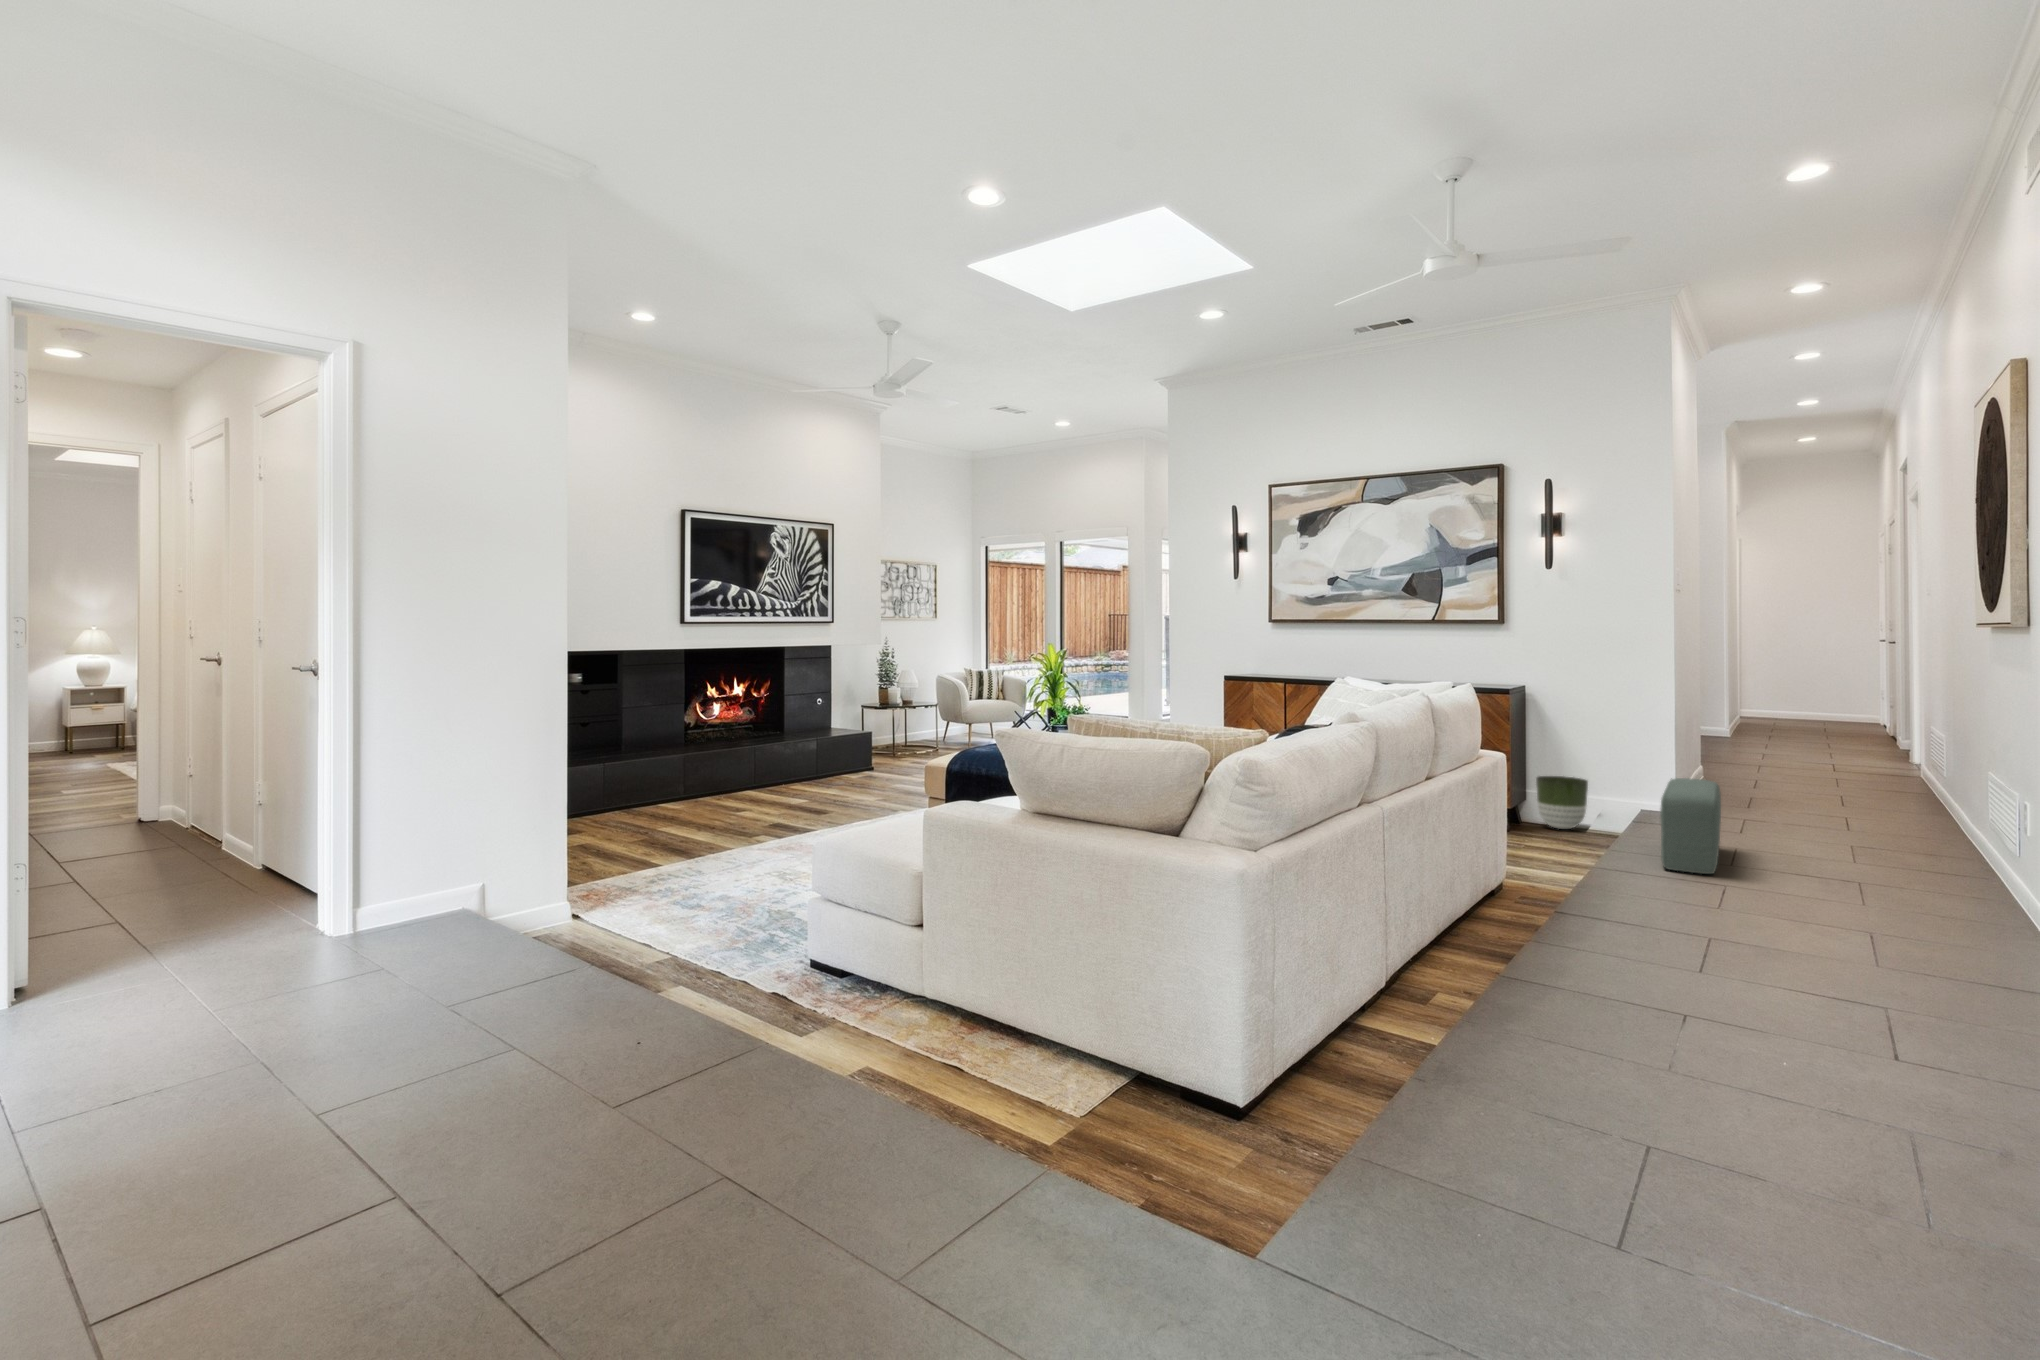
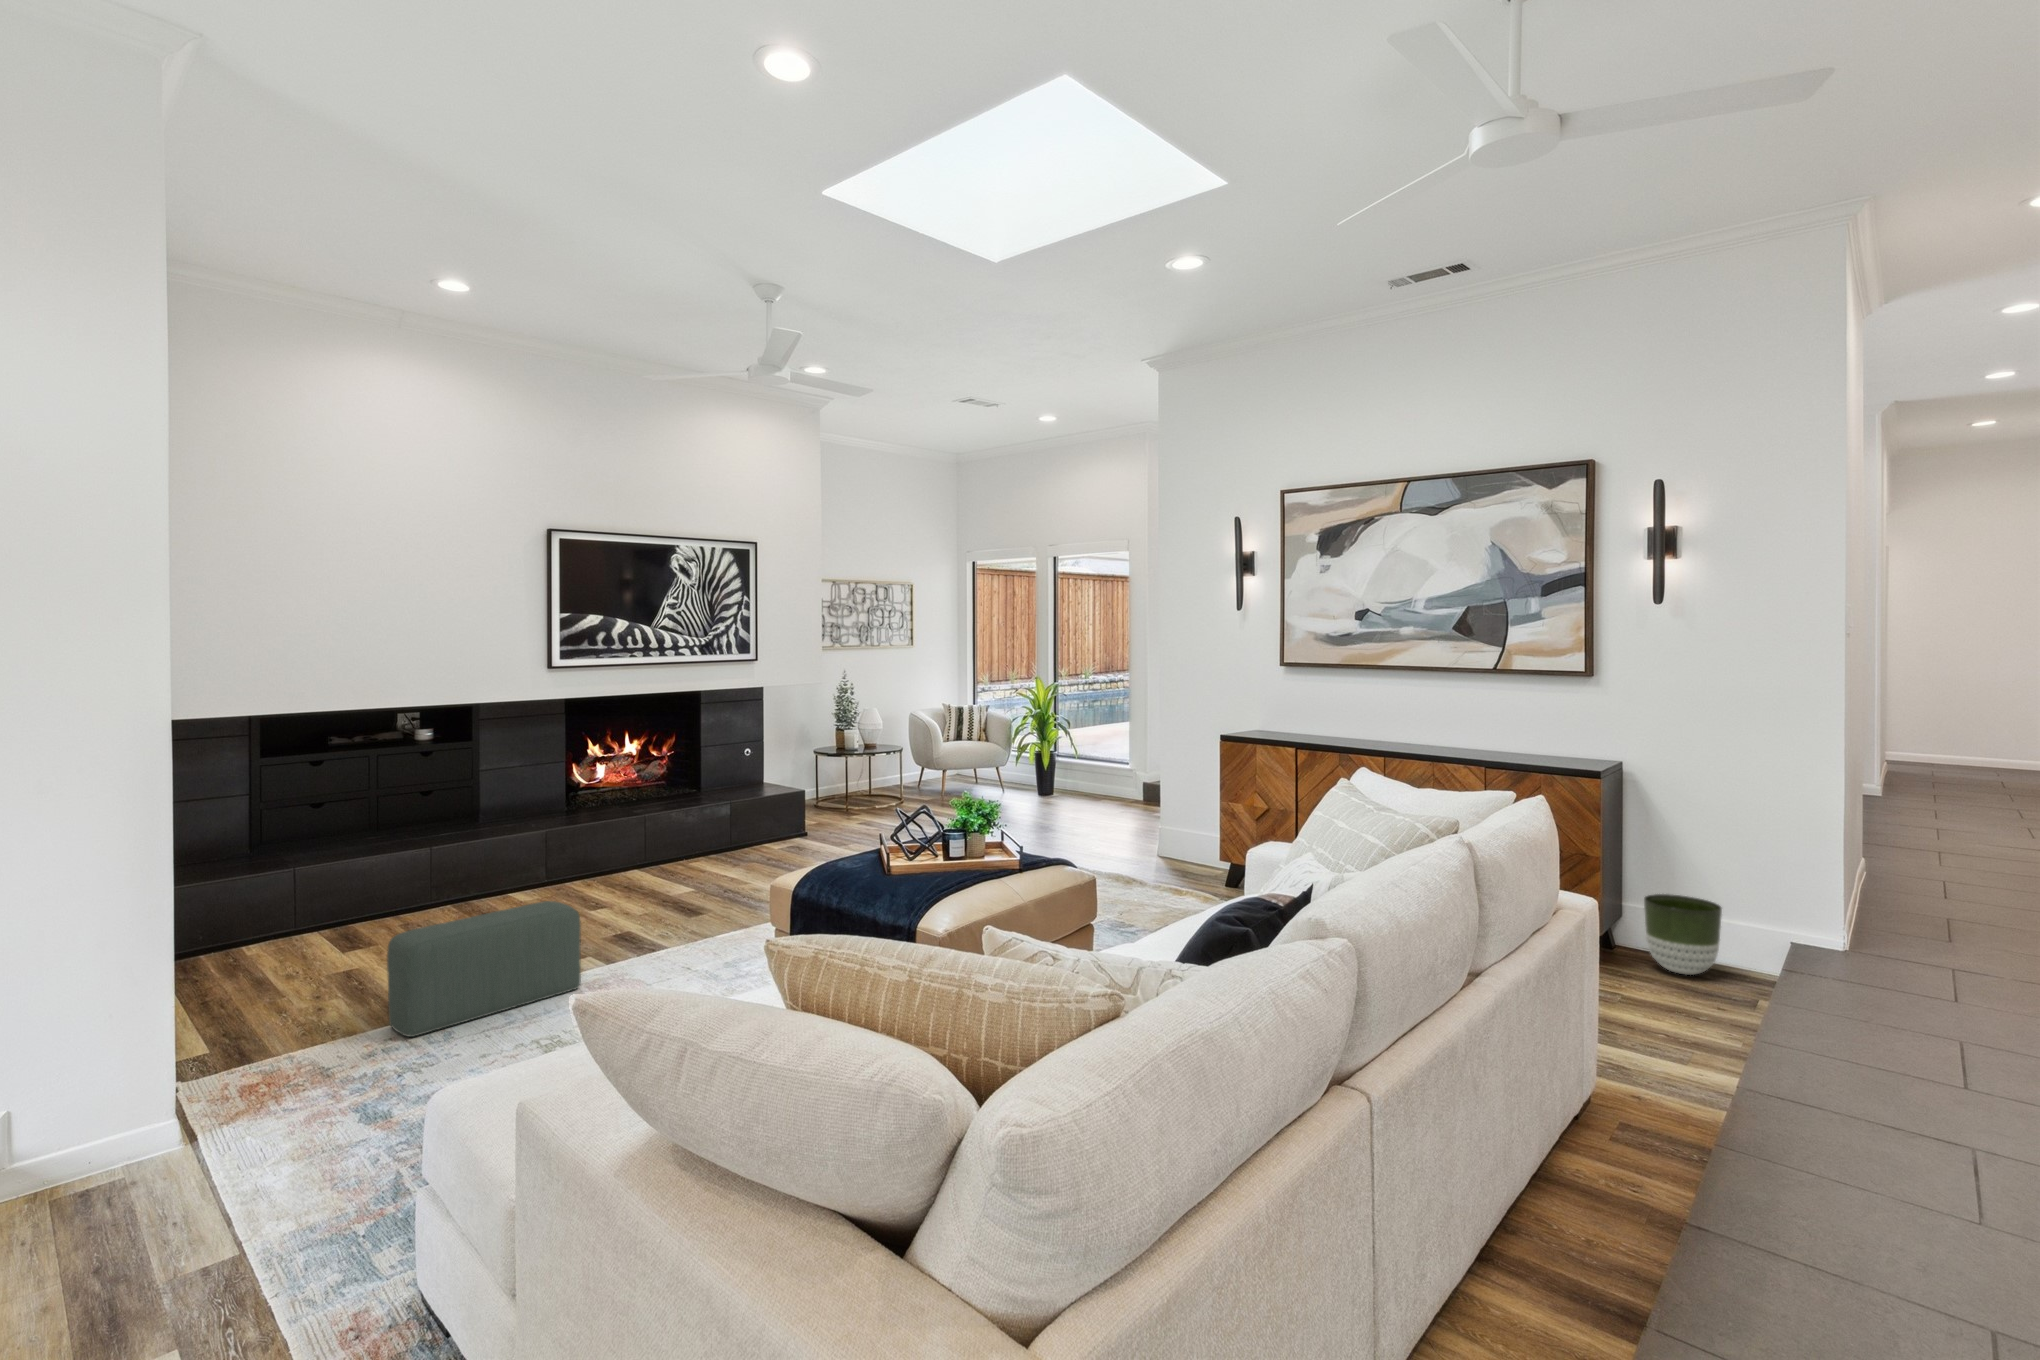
pouf: present [1660,778,1721,874] -> present [387,901,581,1037]

